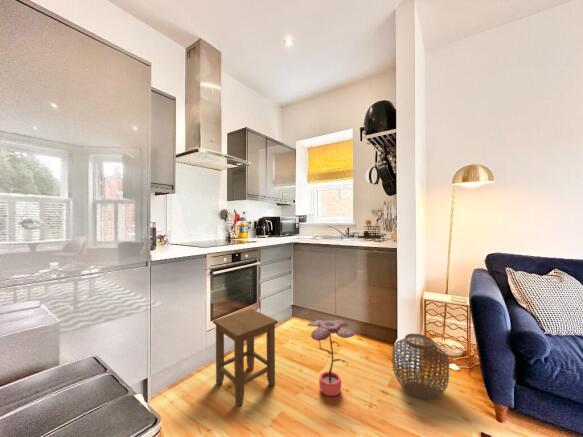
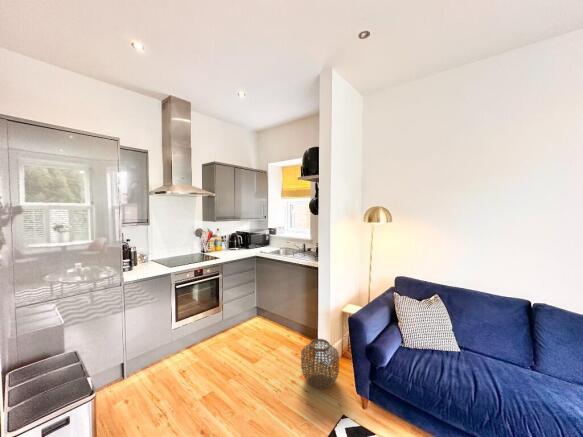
stool: present [213,309,278,406] -> none [172,314,218,385]
potted plant: present [308,320,355,396] -> none [236,326,271,382]

